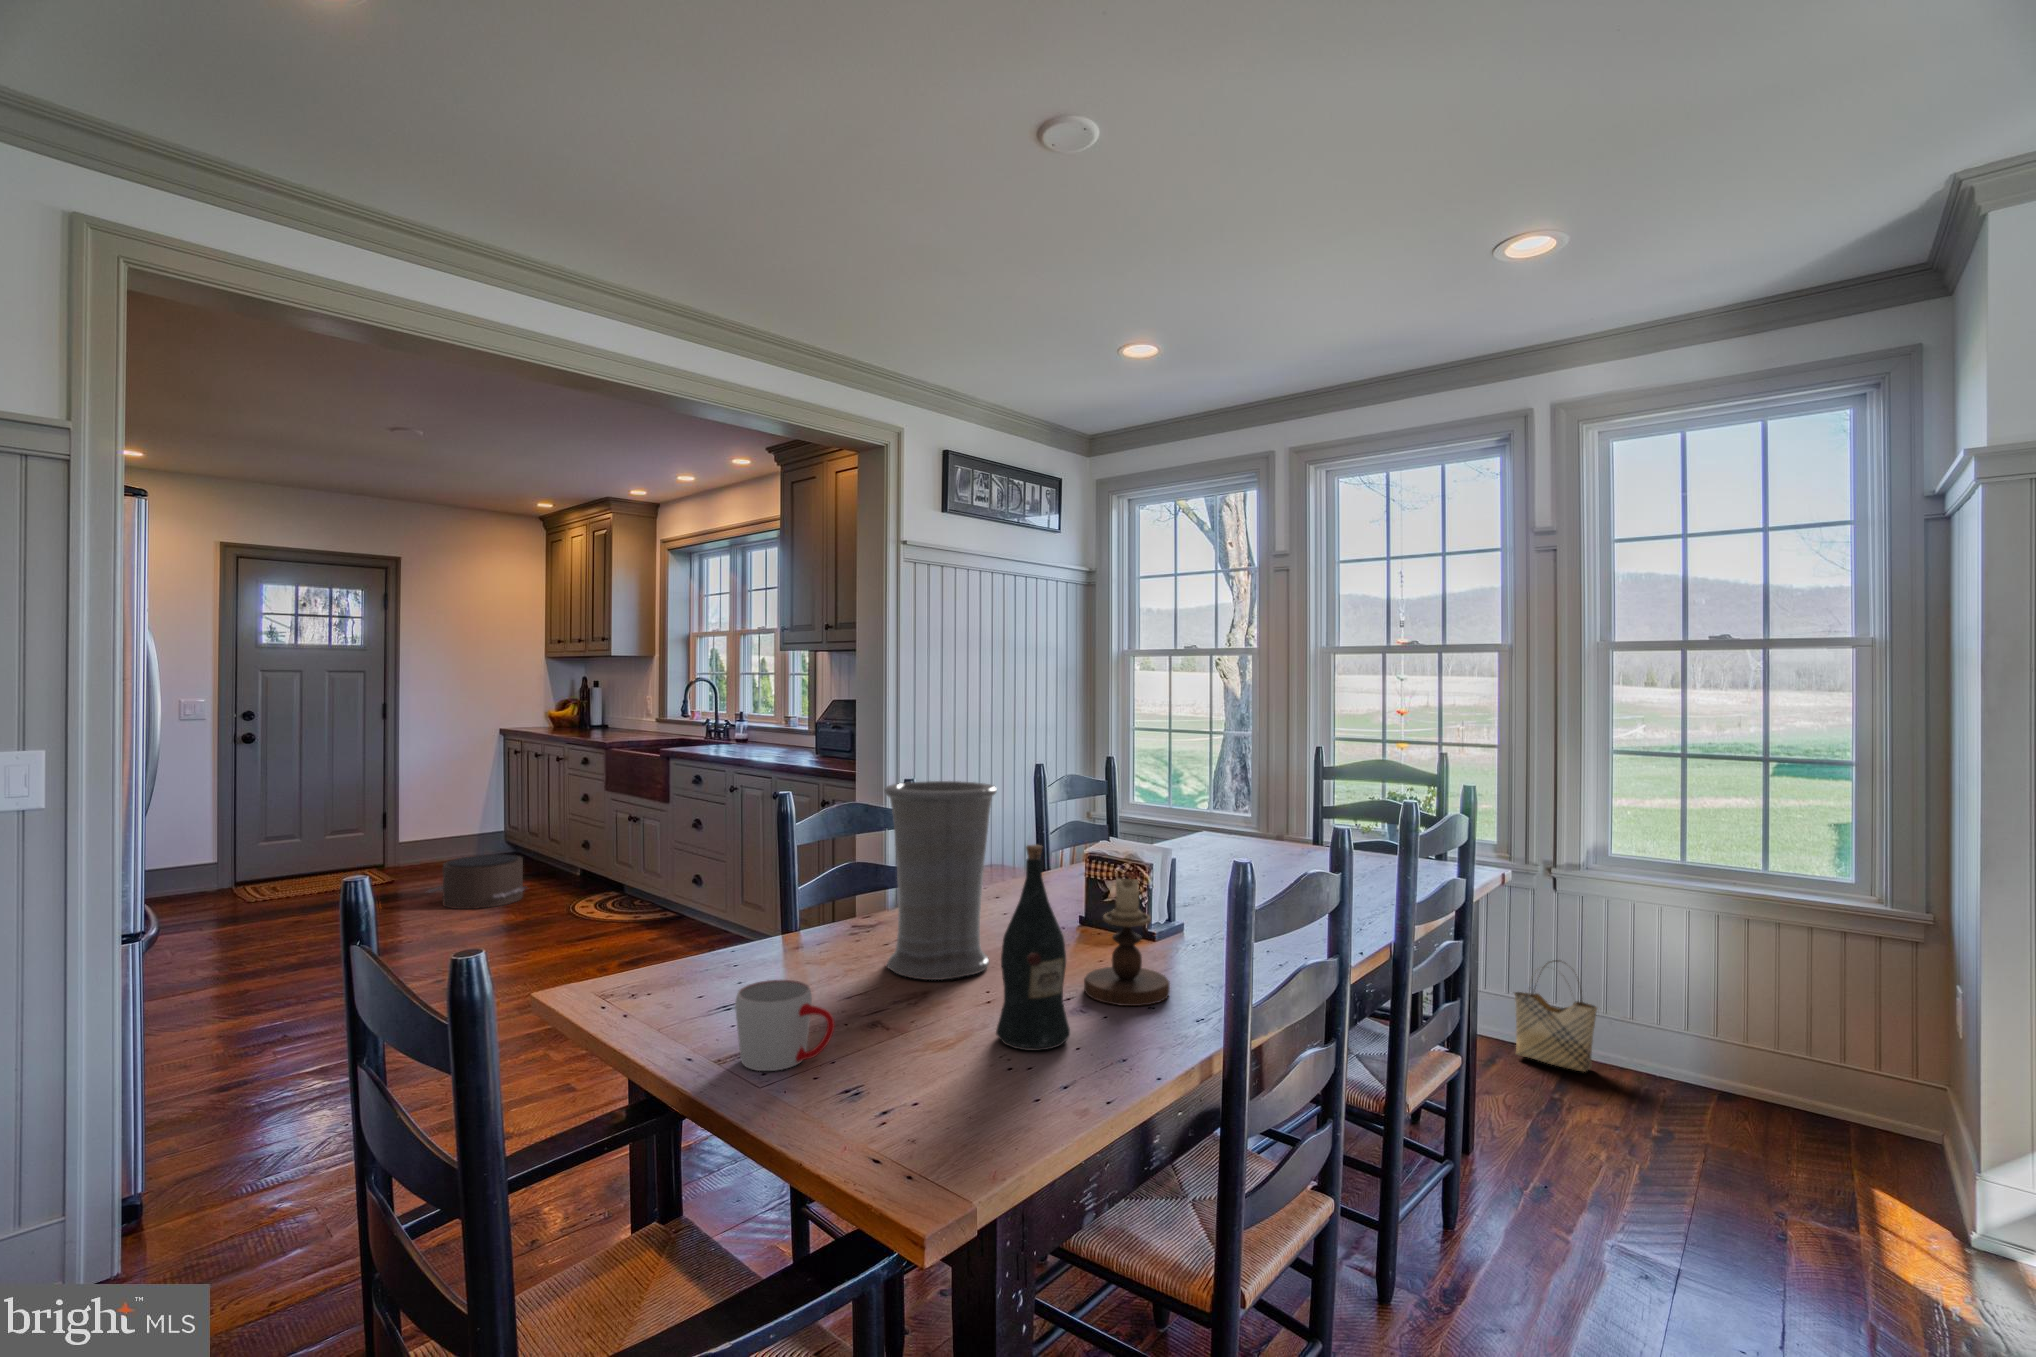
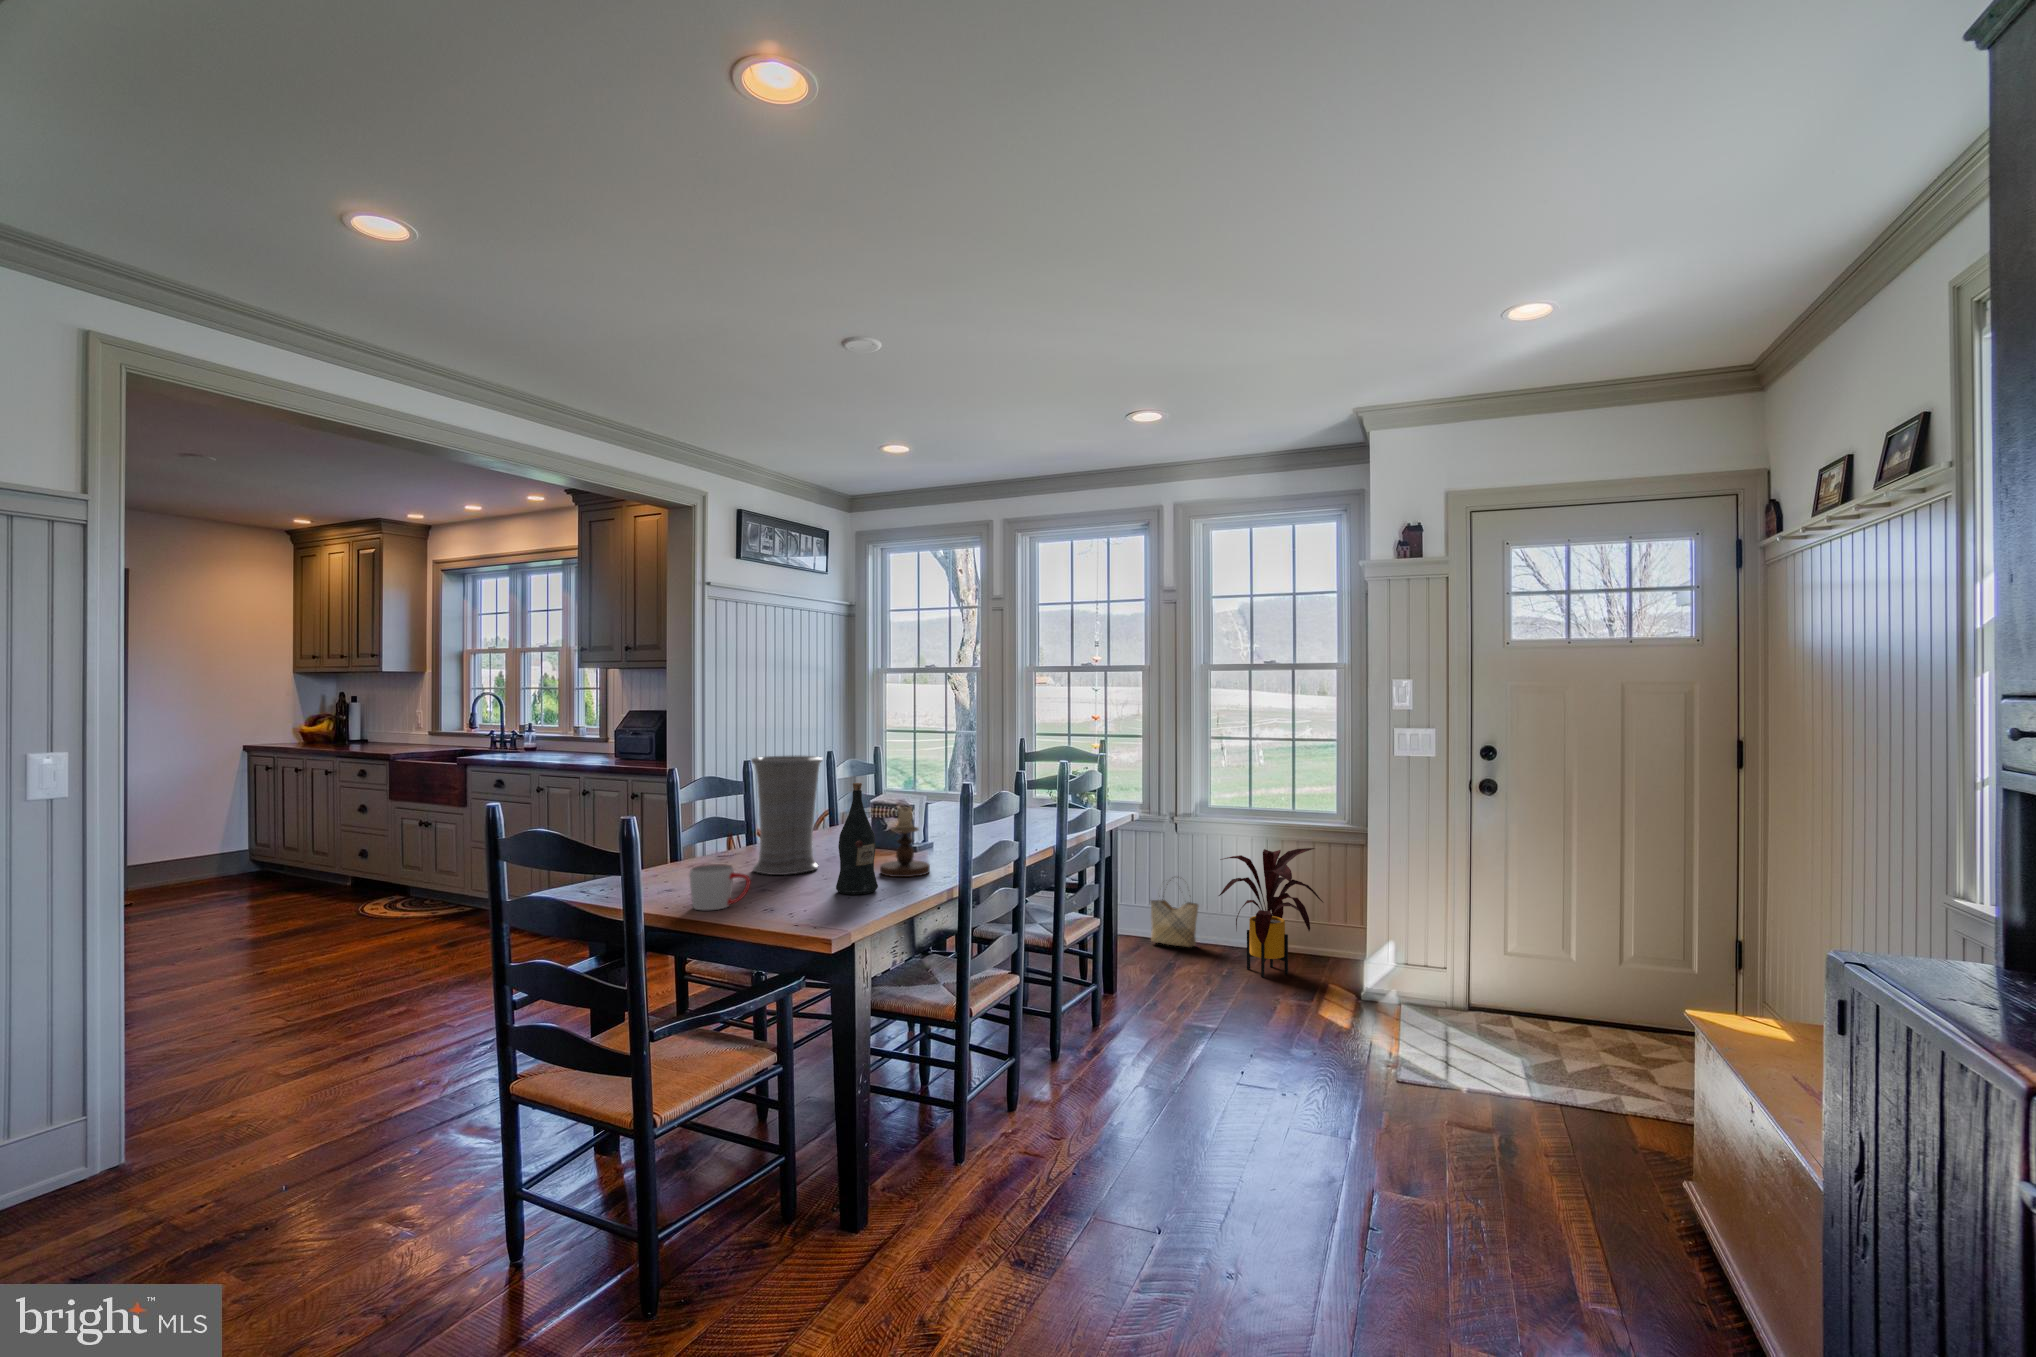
pouf: present [428,854,526,909] -> none [191,864,308,917]
house plant: none [1642,936,1846,1152] -> present [1219,848,1323,977]

